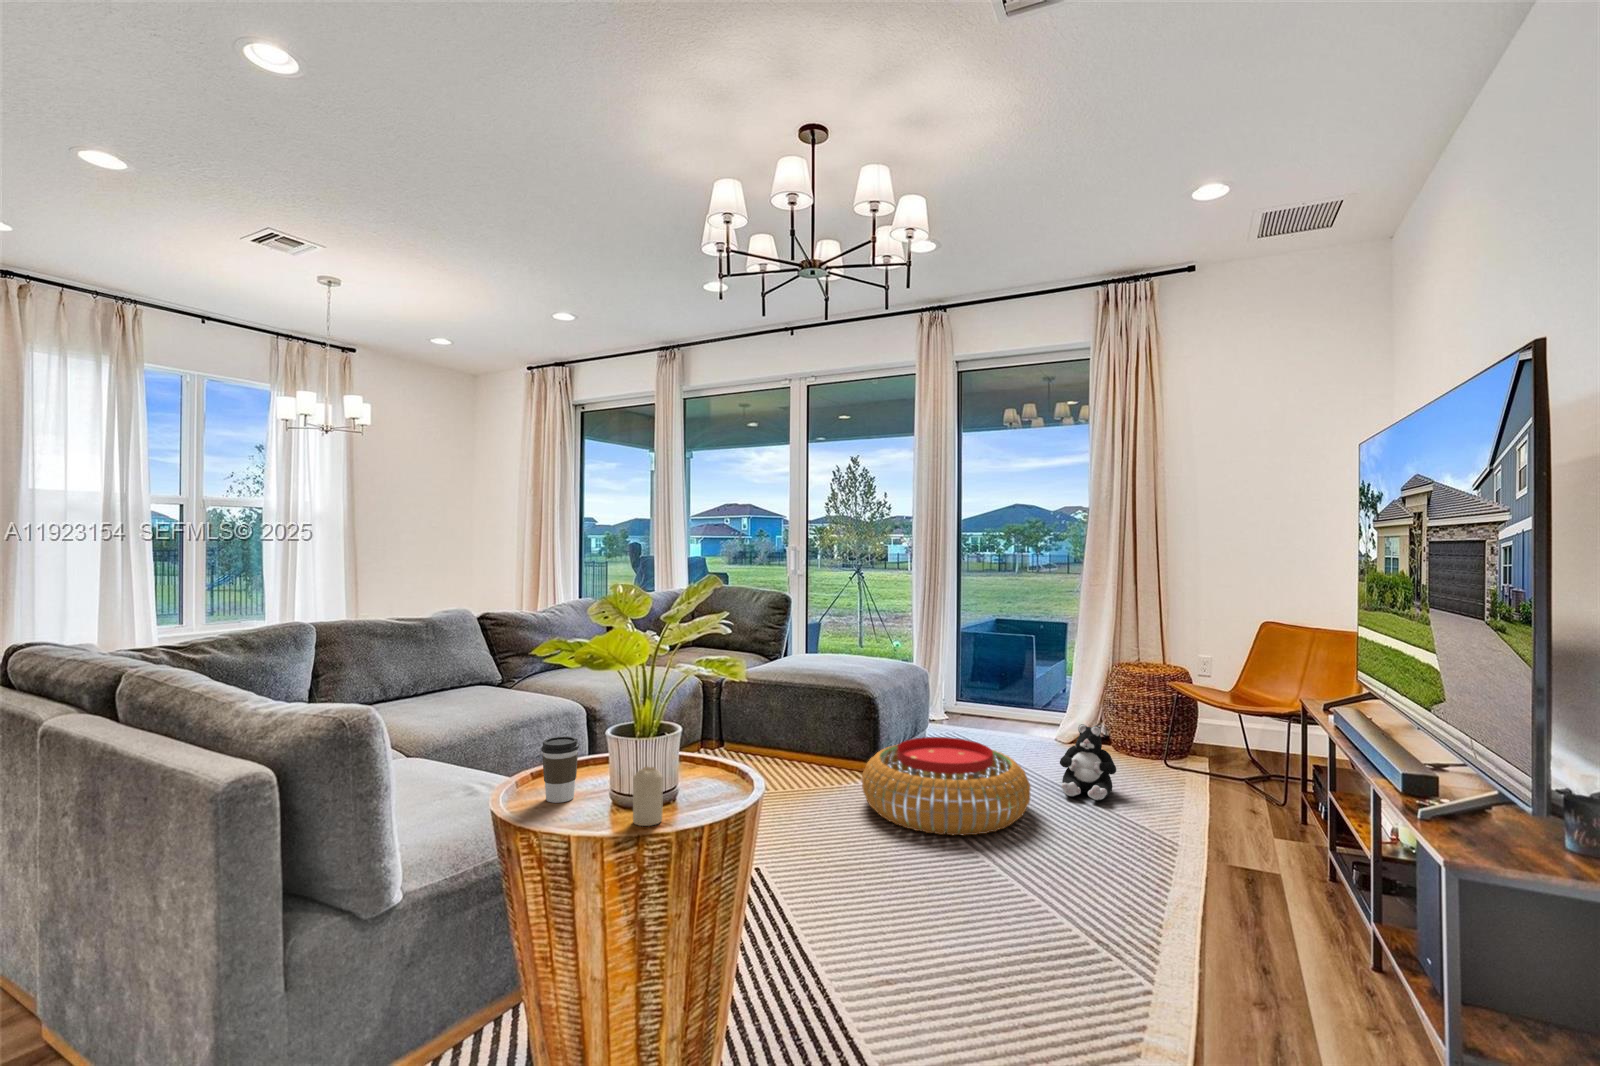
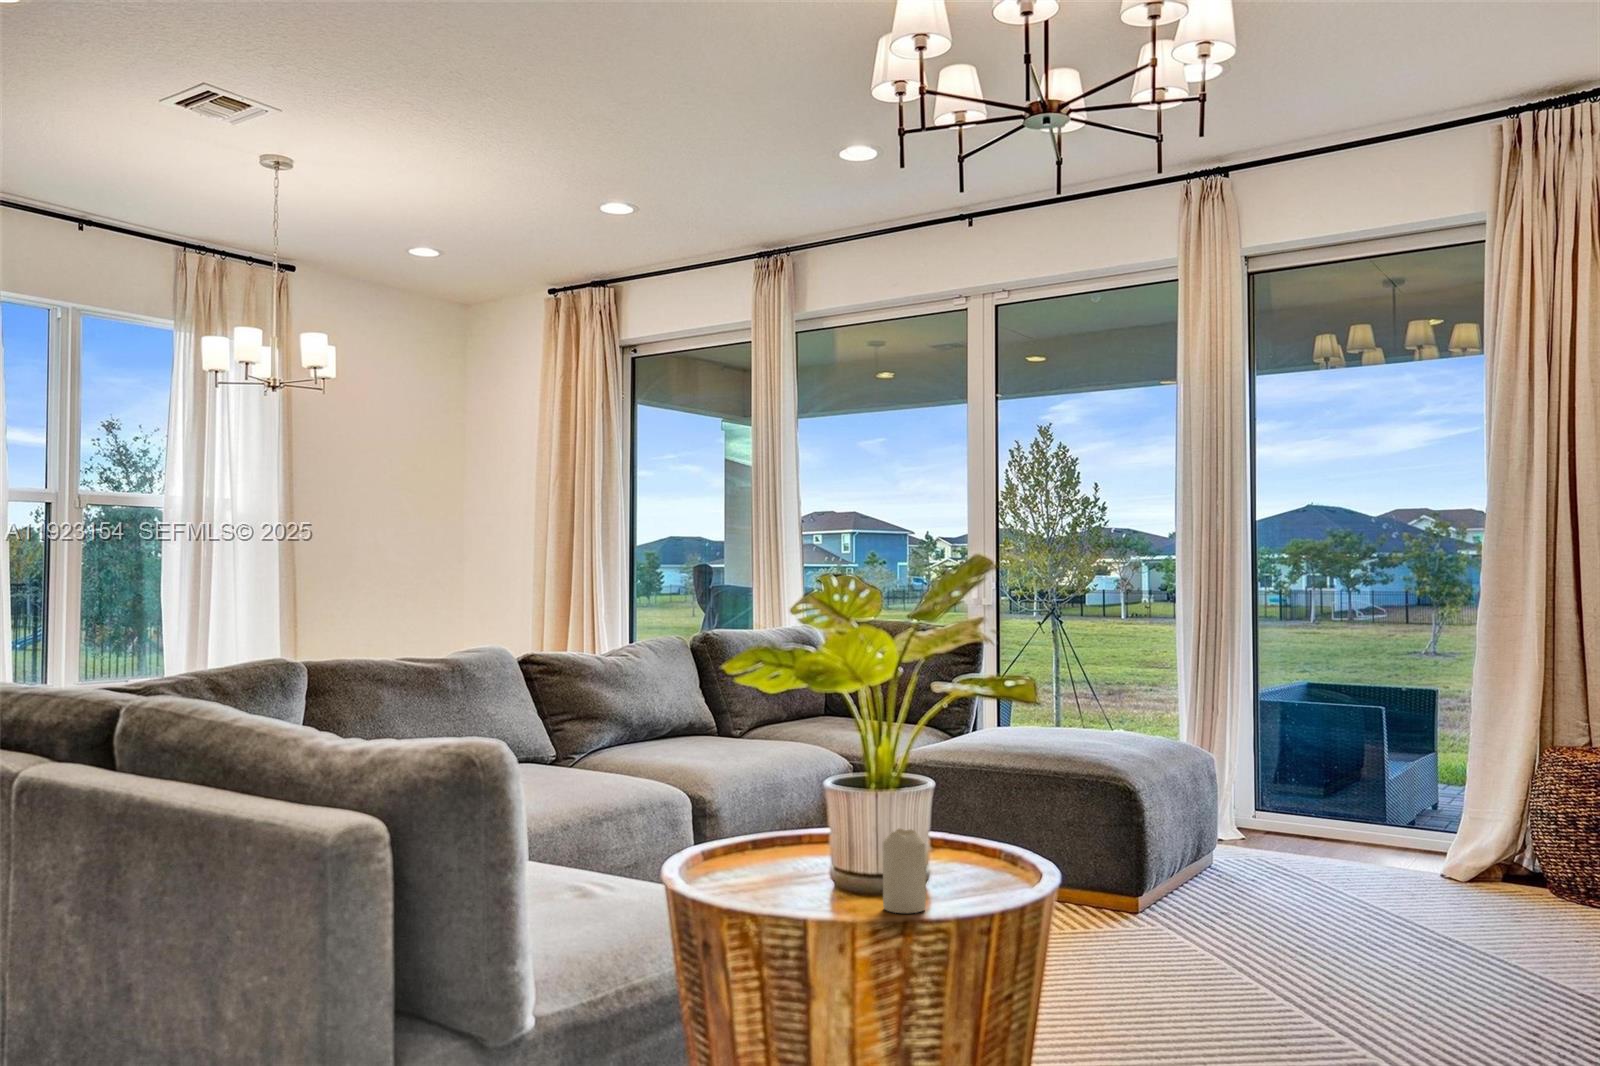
plush toy: present [1060,724,1116,800] -> none [1458,839,1560,964]
coffee cup: present [541,736,579,803] -> none [731,793,783,887]
pouf: present [862,737,1031,835] -> none [1130,855,1418,1008]

